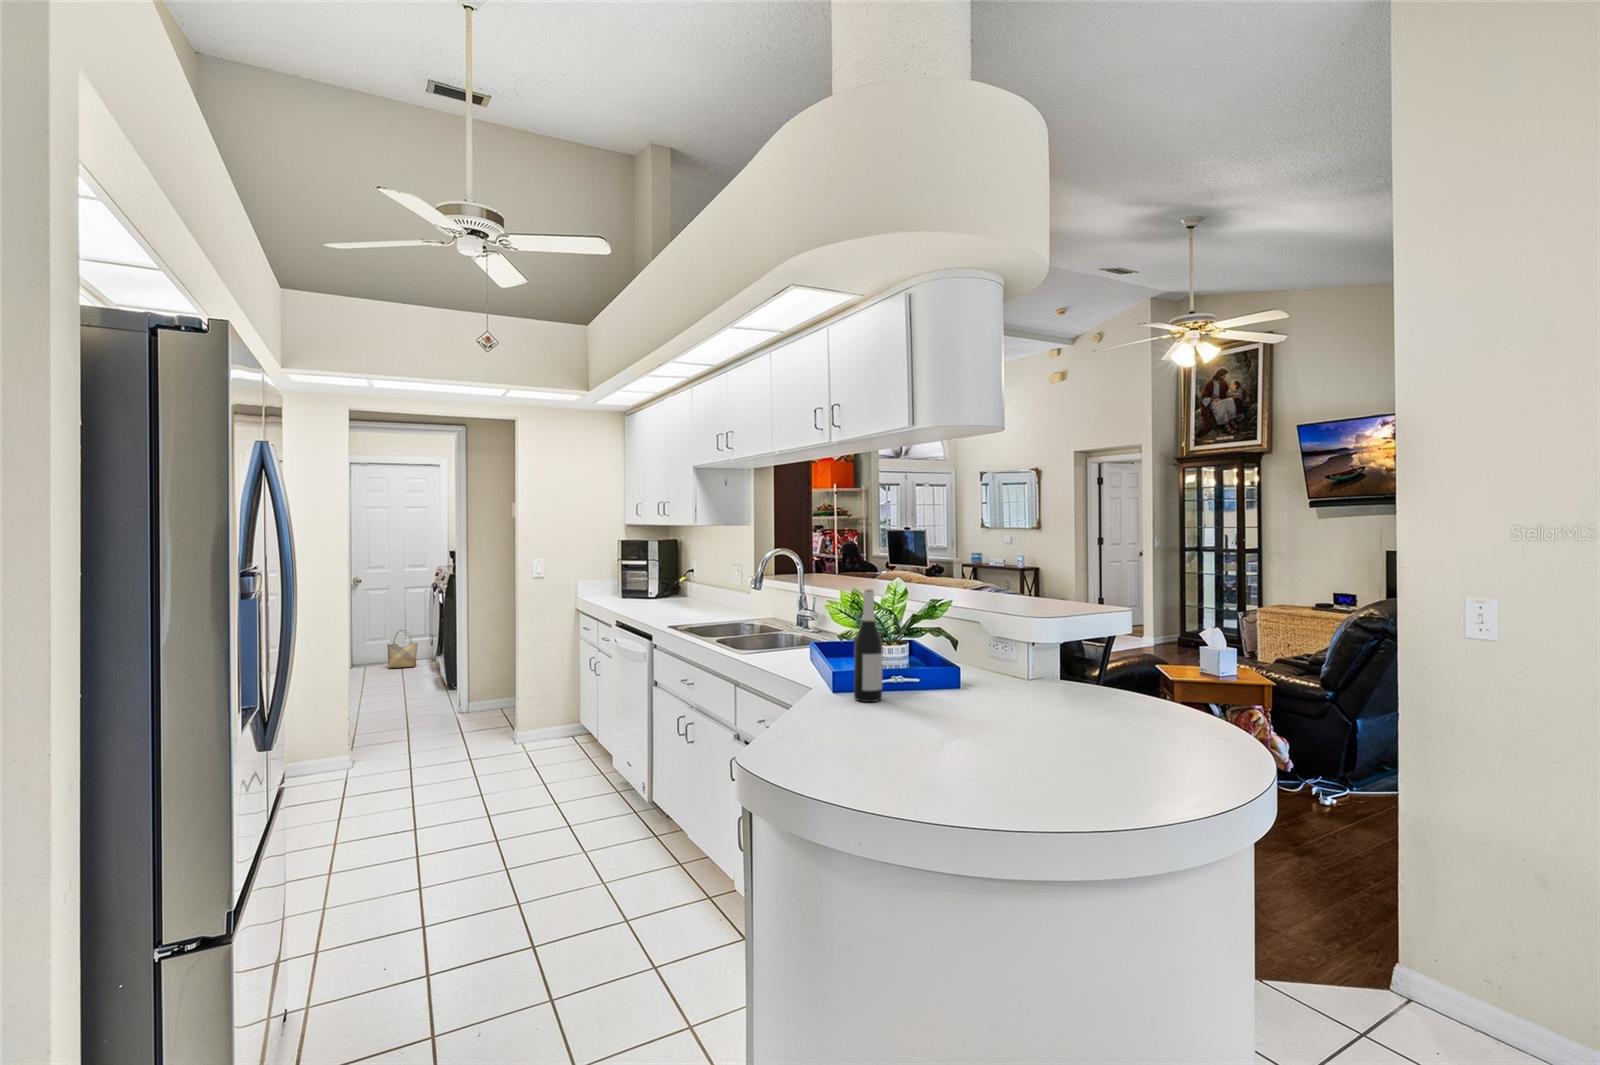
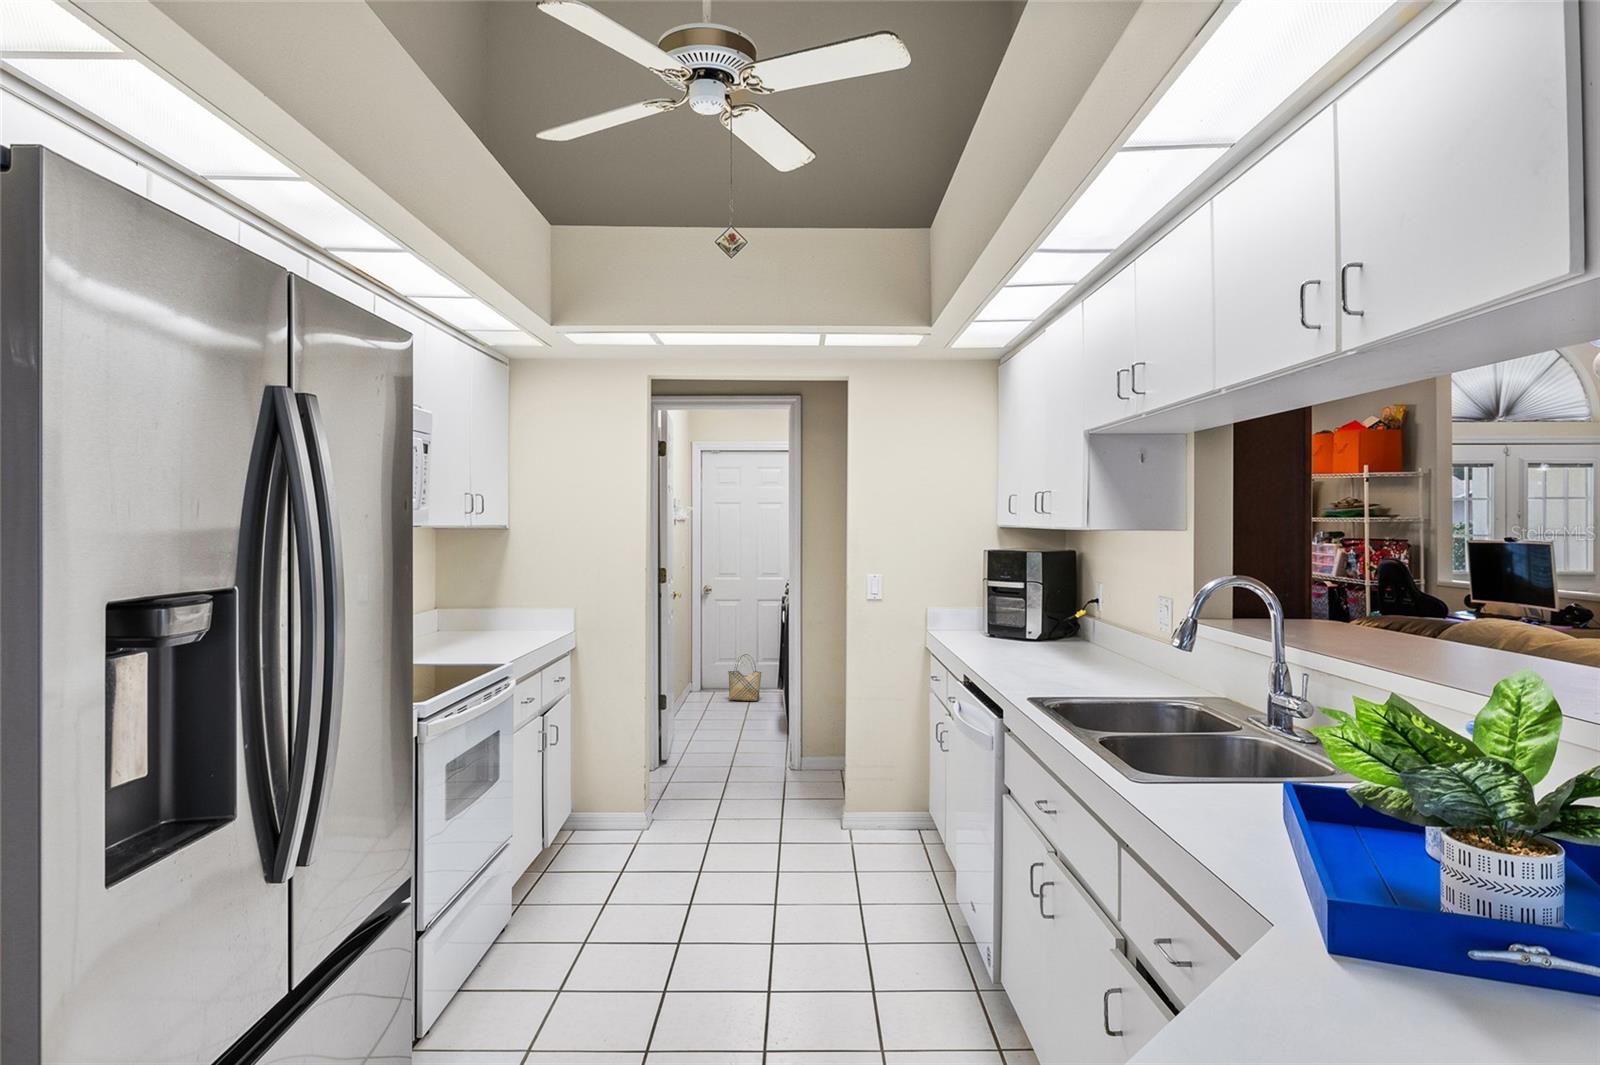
wine bottle: present [854,590,883,702] -> none [1389,709,1483,1028]

